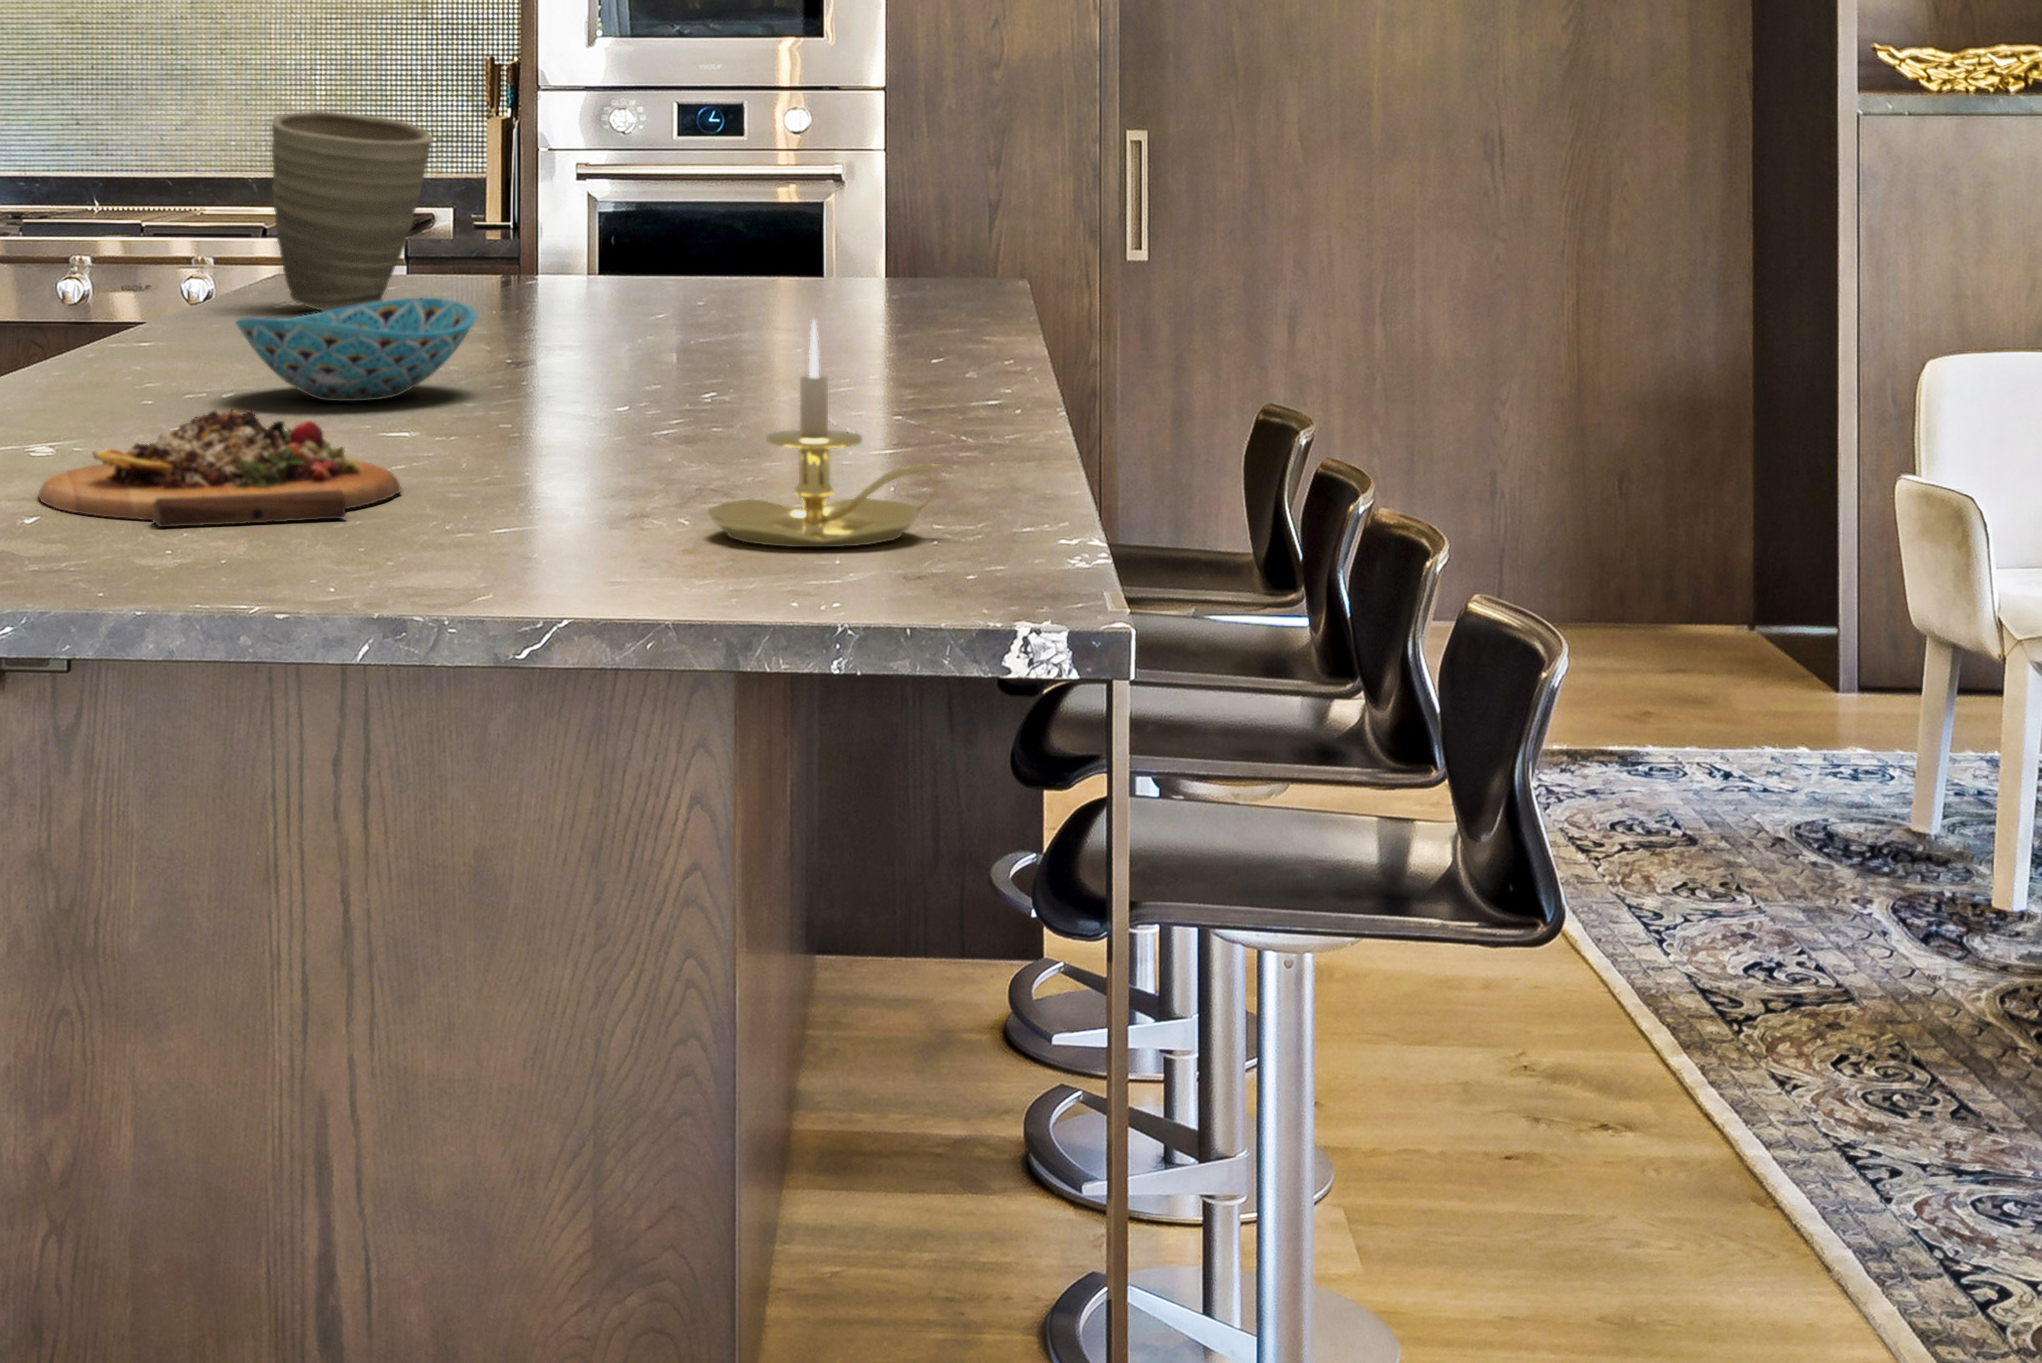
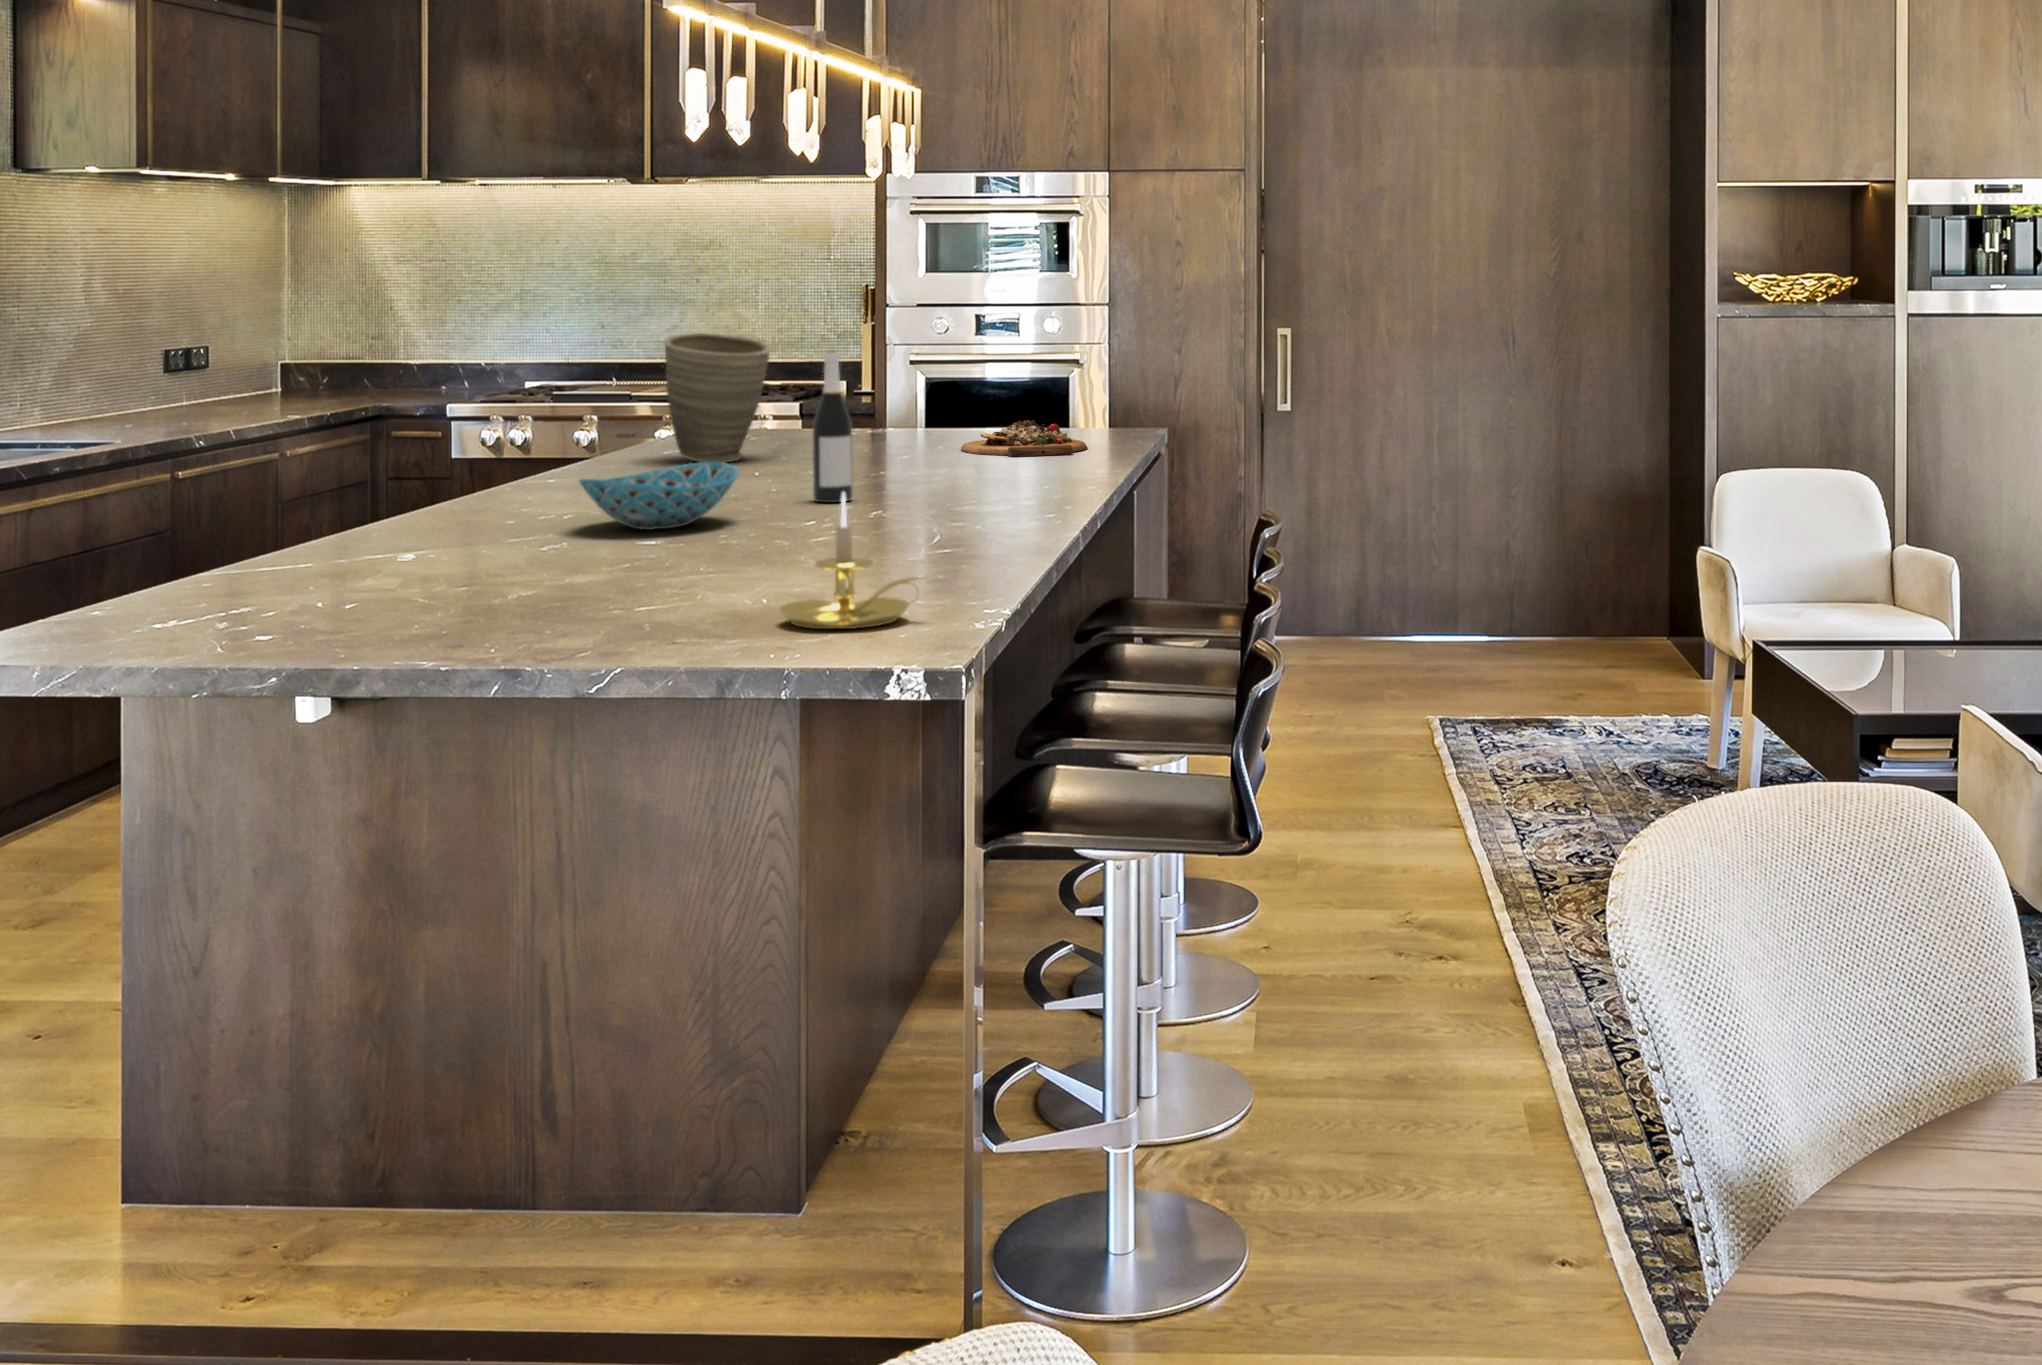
wine bottle: none [561,125,623,368] -> present [812,350,853,503]
cutting board: present [39,410,401,527] -> present [961,420,1088,457]

